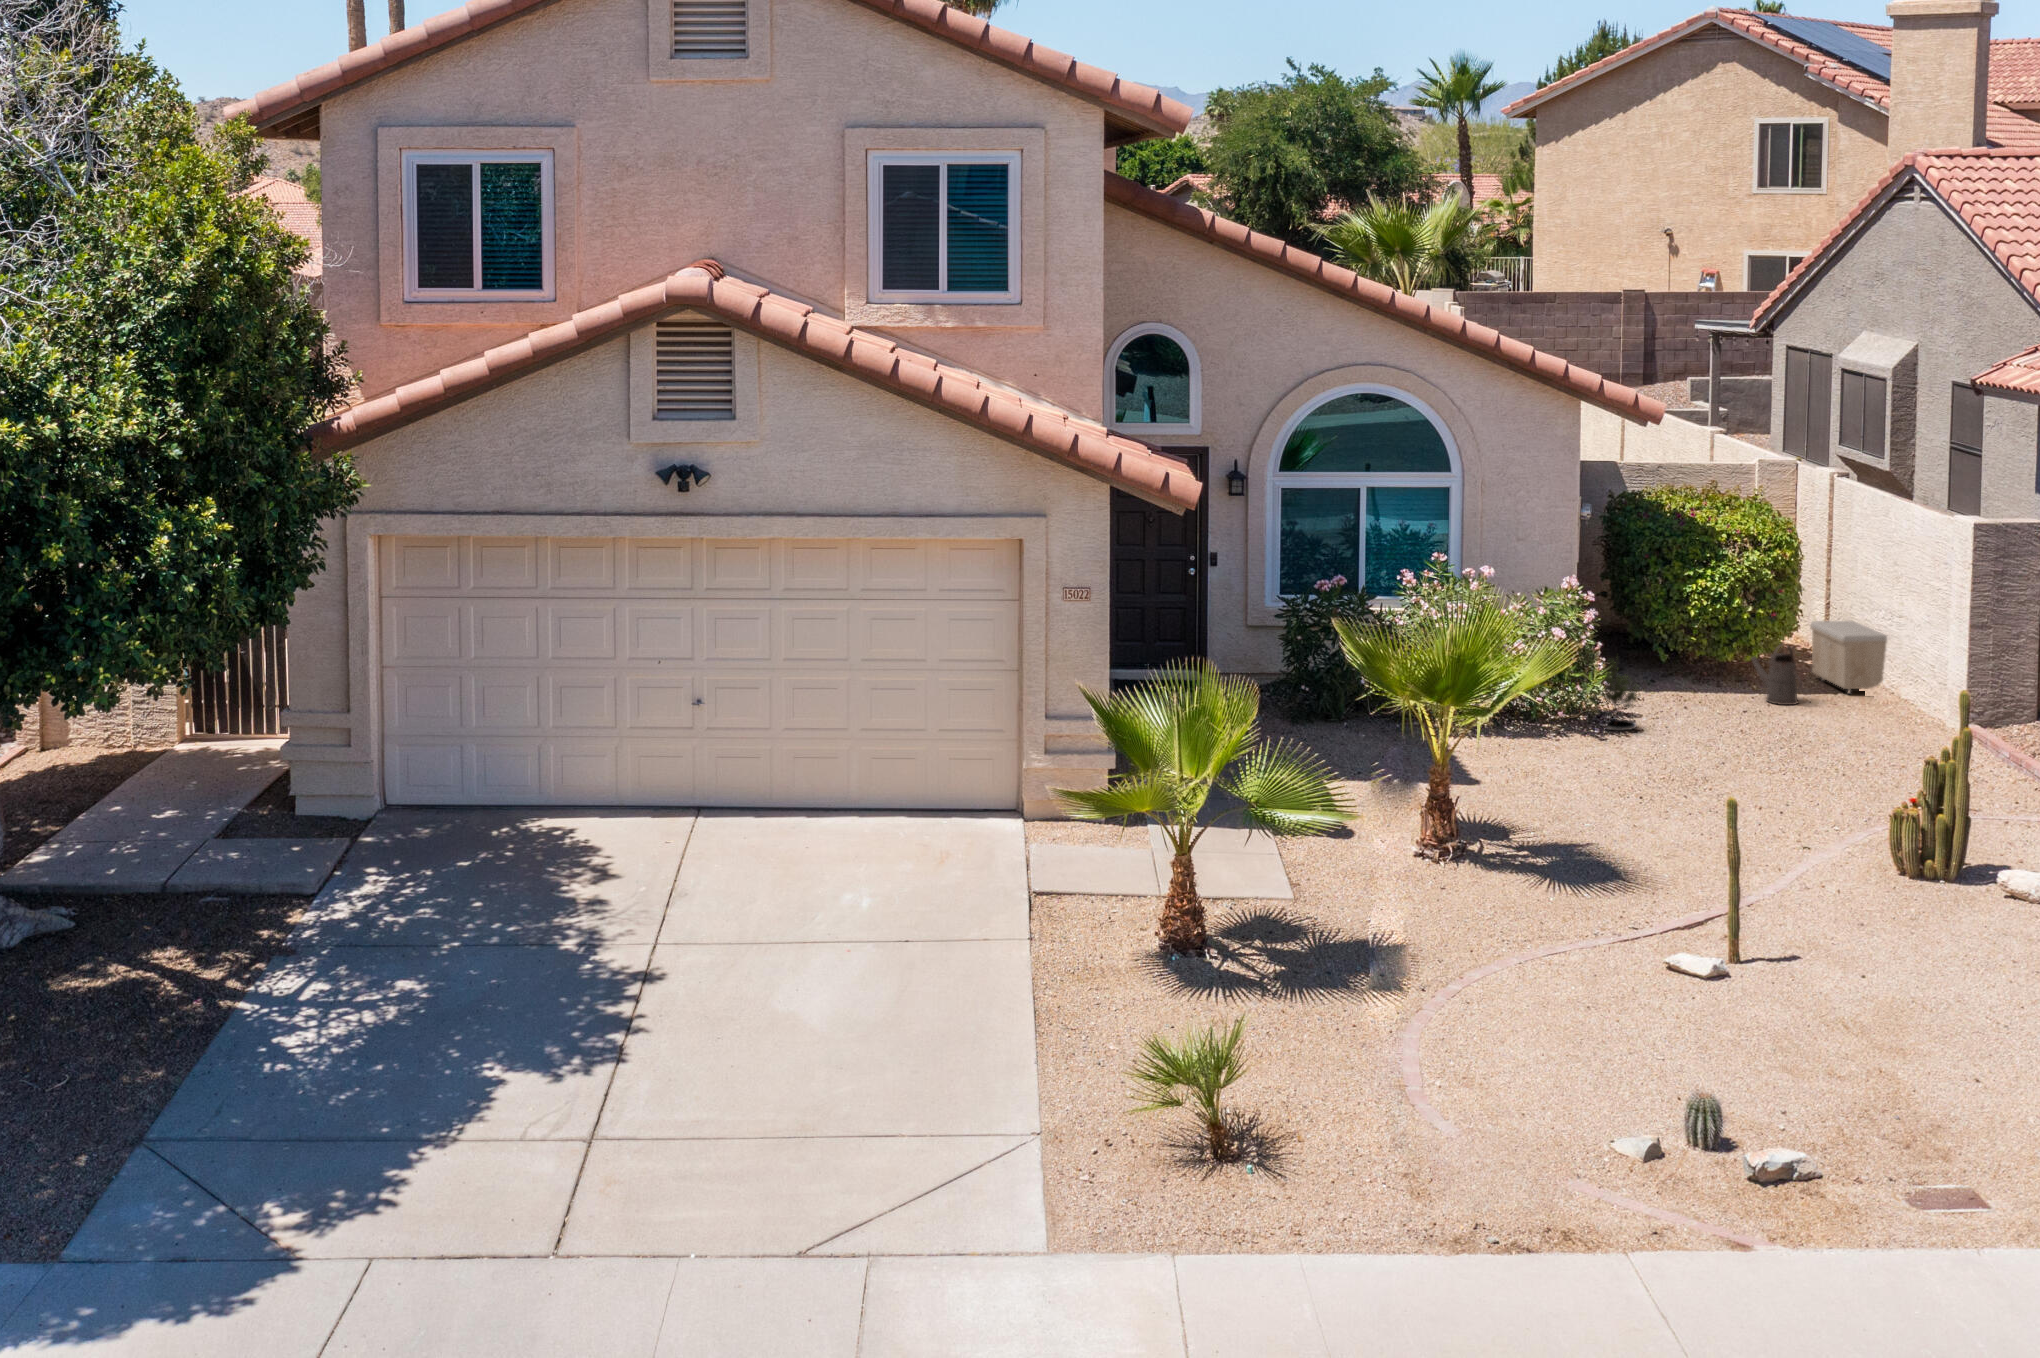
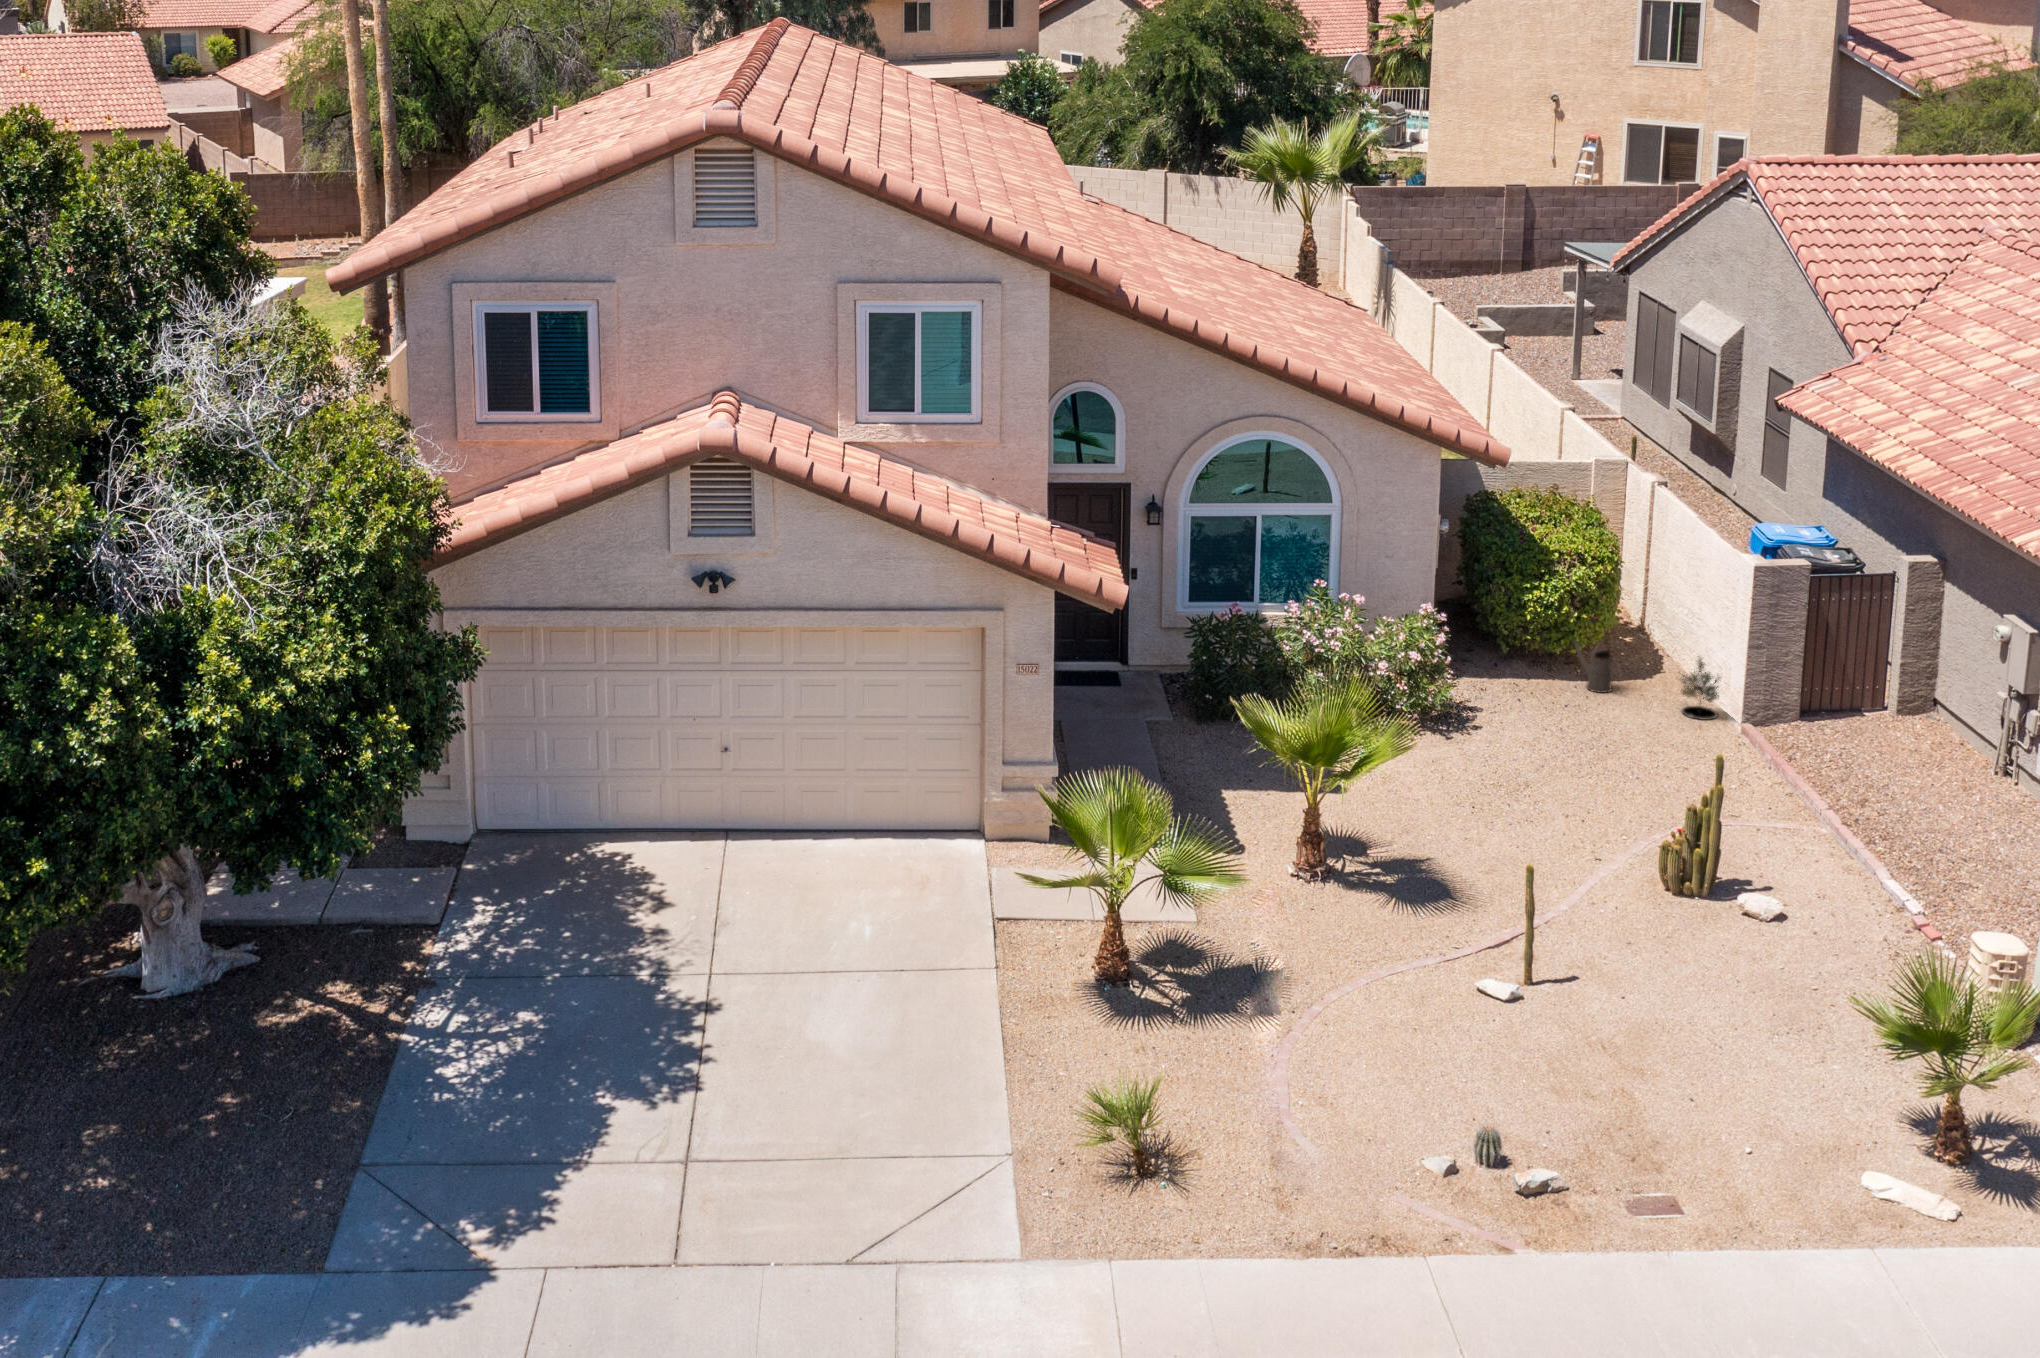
storage bench: present [1810,621,1887,694] -> none [1628,612,1690,679]
potted tree: present [1601,661,1638,731] -> present [1682,659,1721,720]

